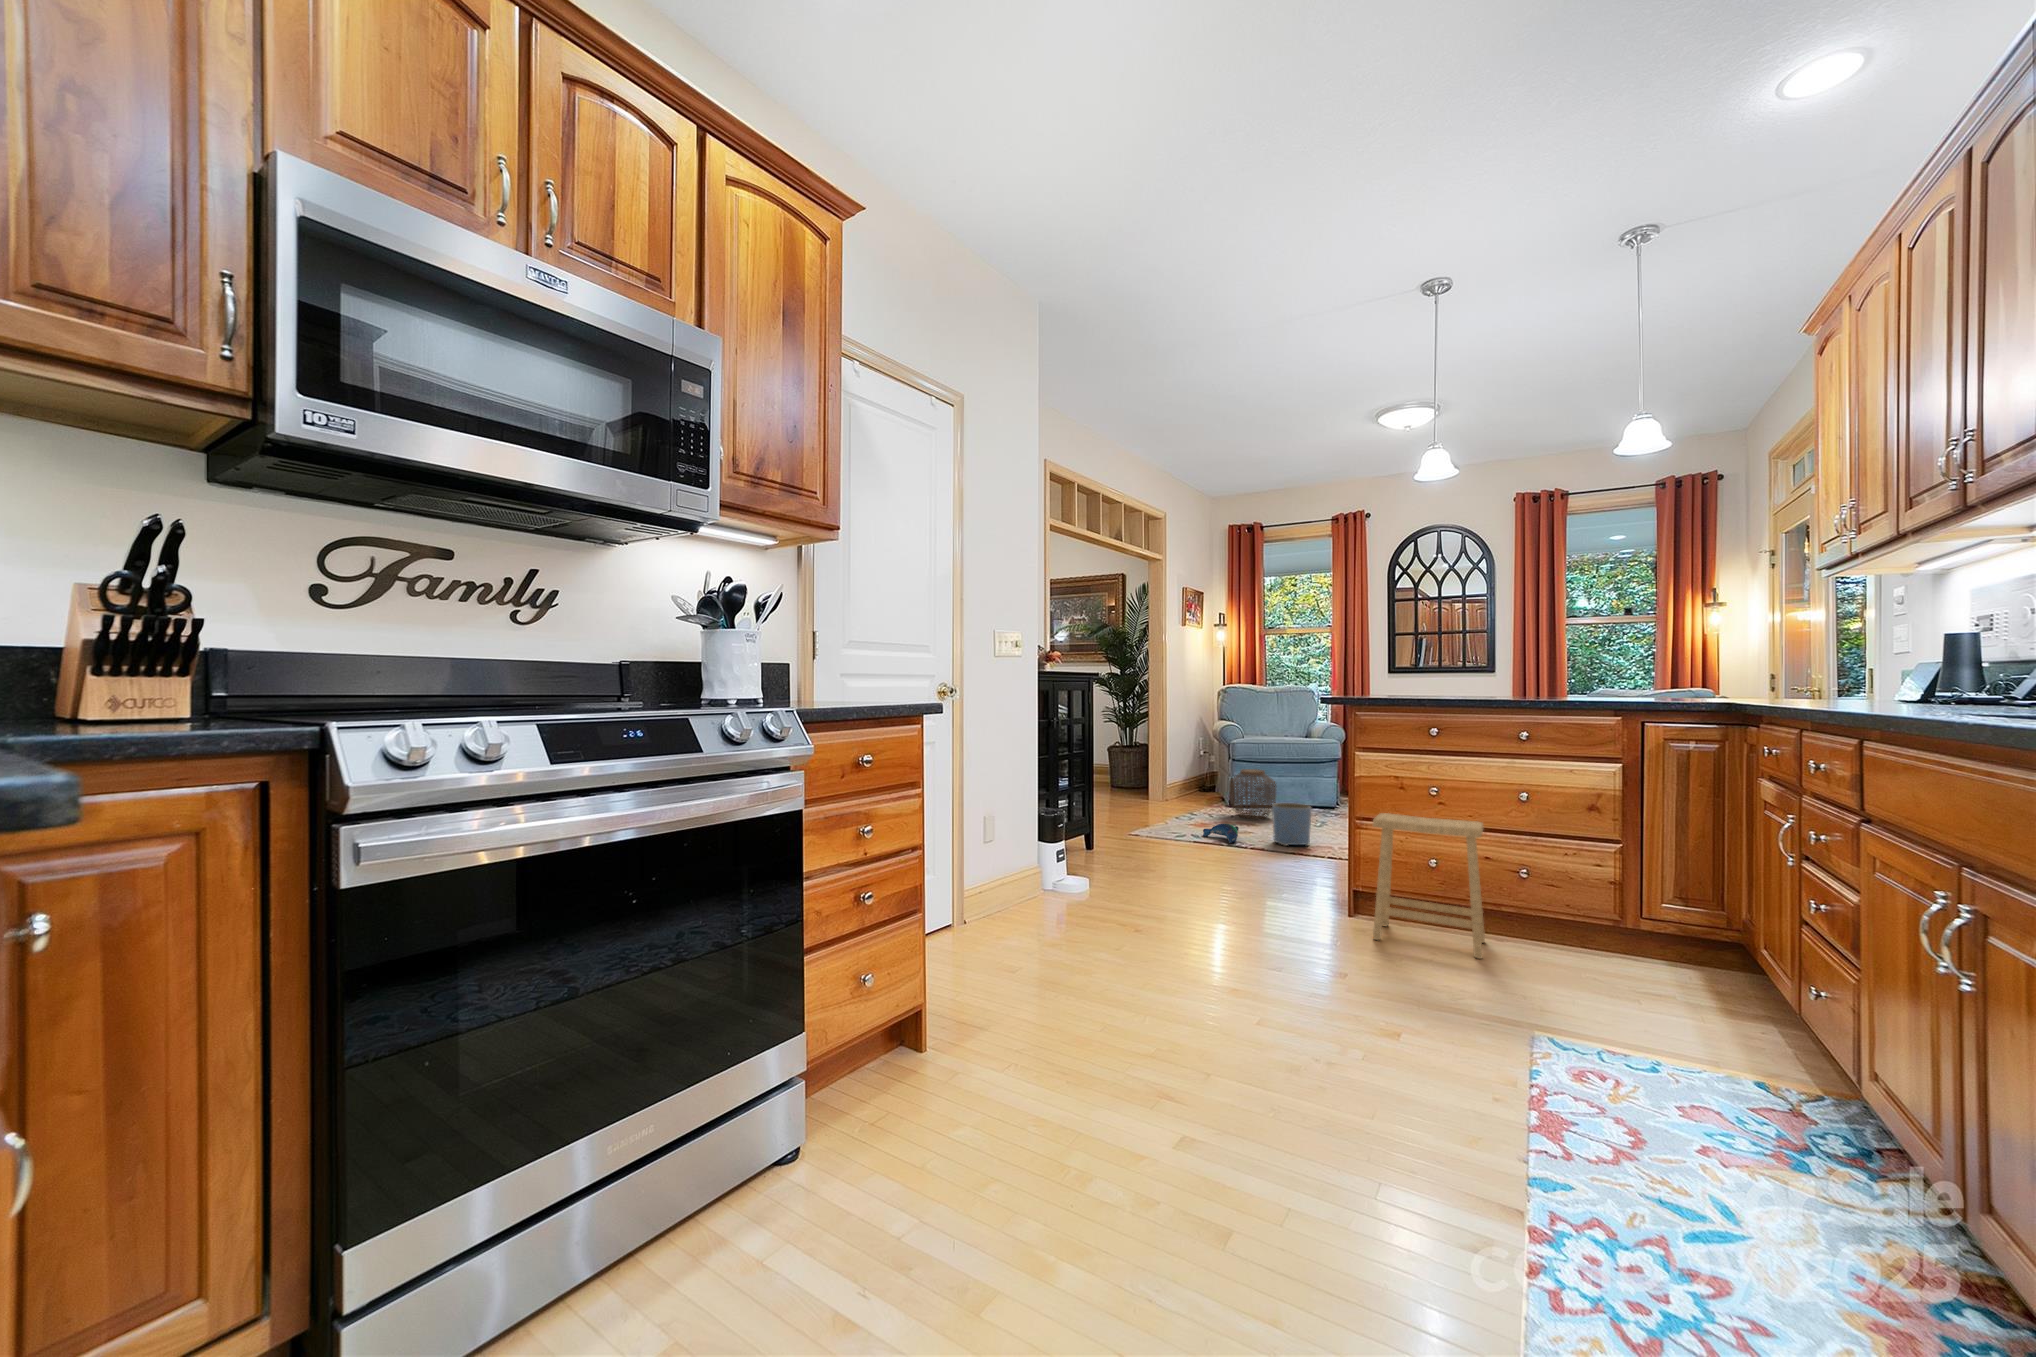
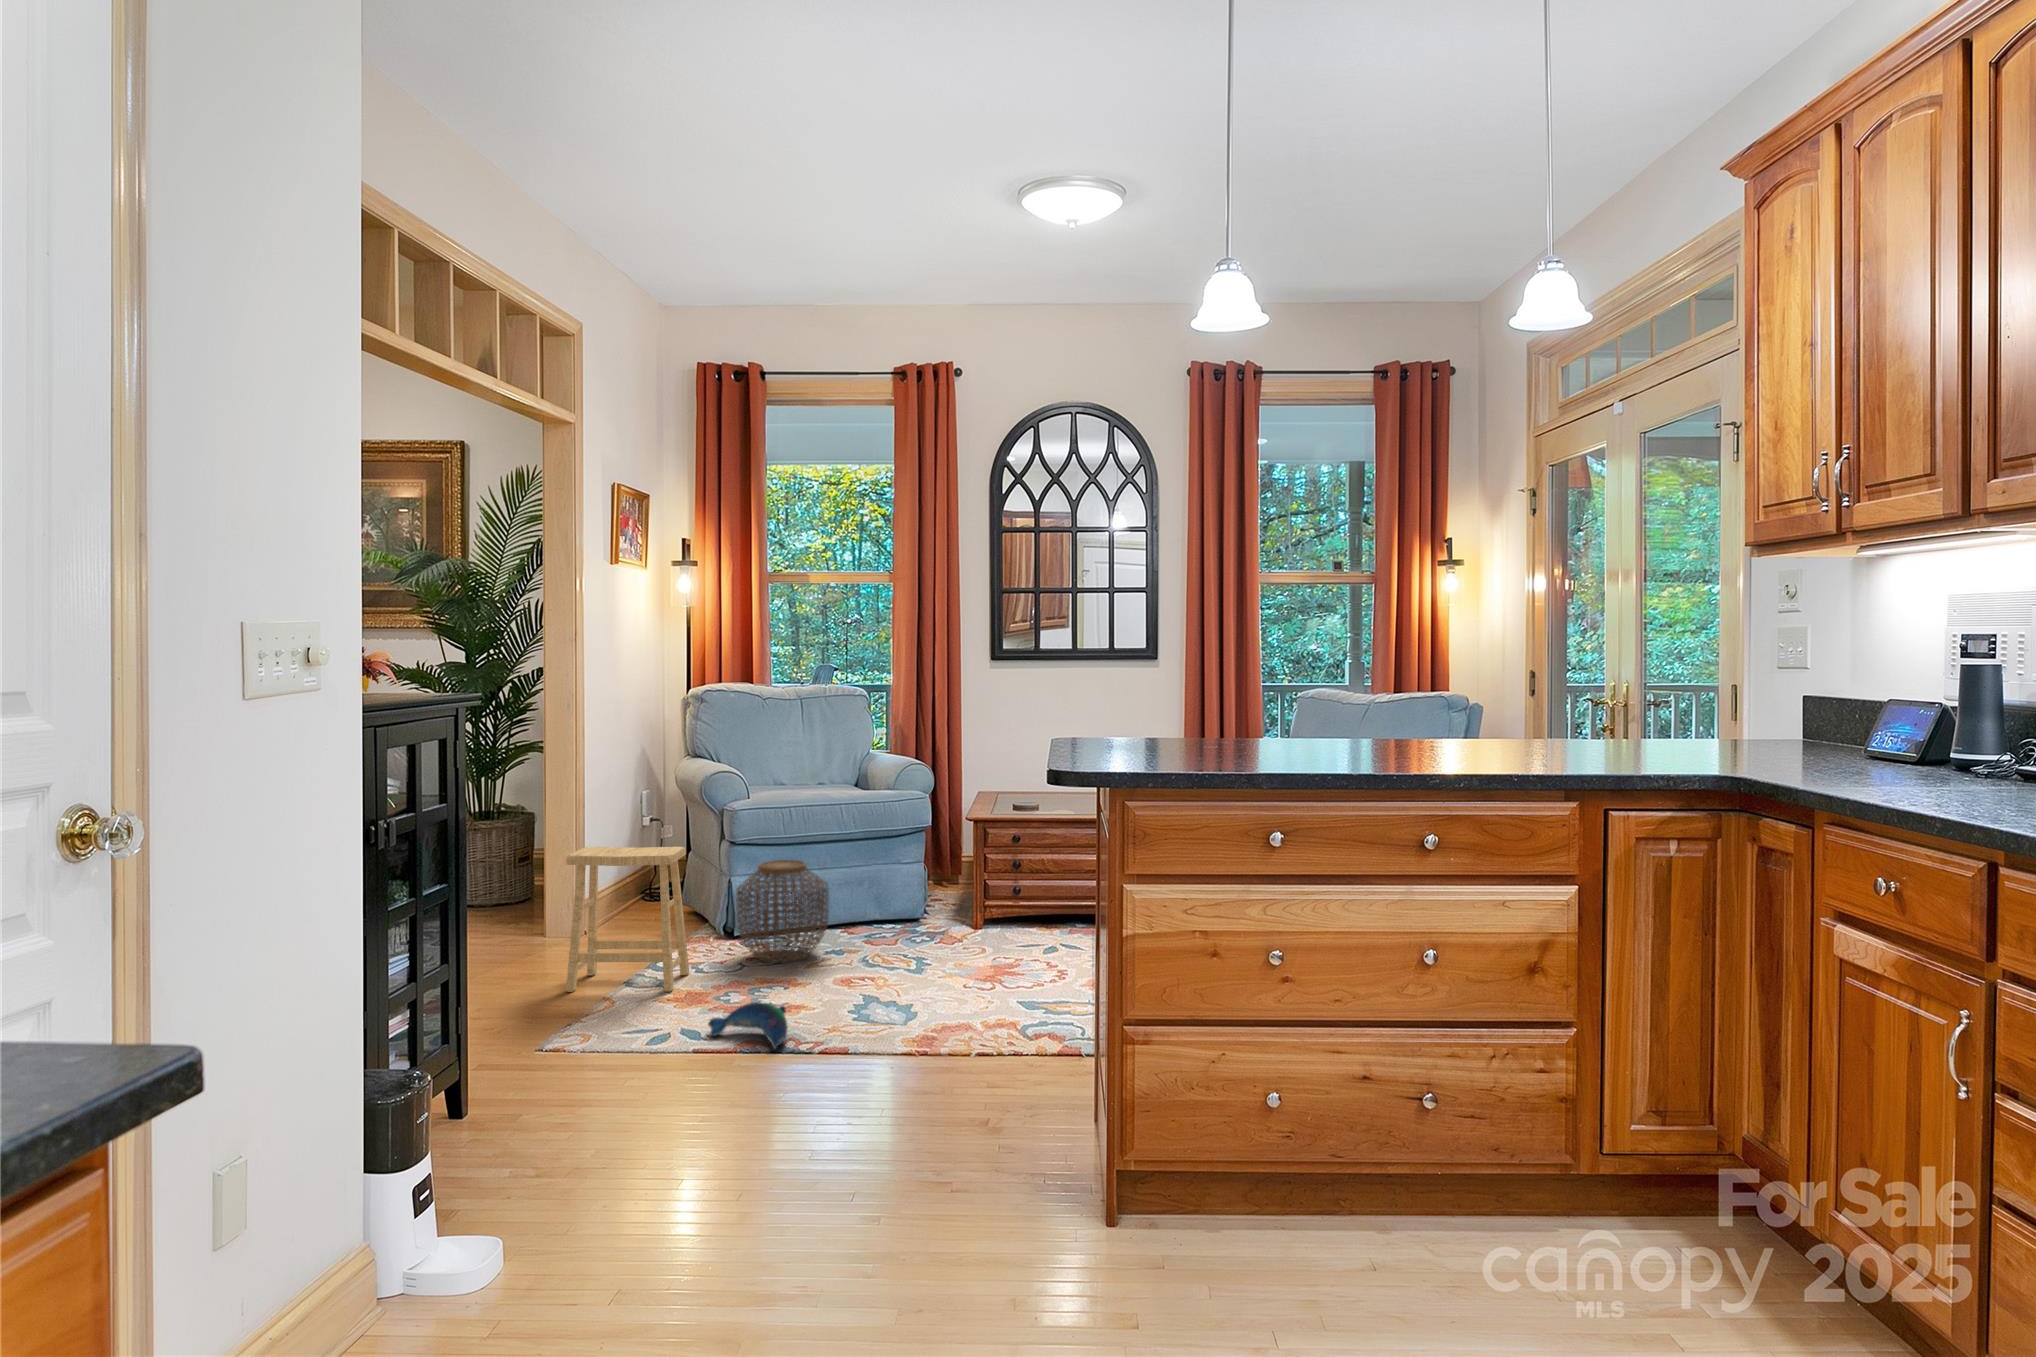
planter: present [1272,803,1311,846] -> none [853,940,928,1035]
footstool: present [1373,813,1485,959] -> present [566,847,689,992]

